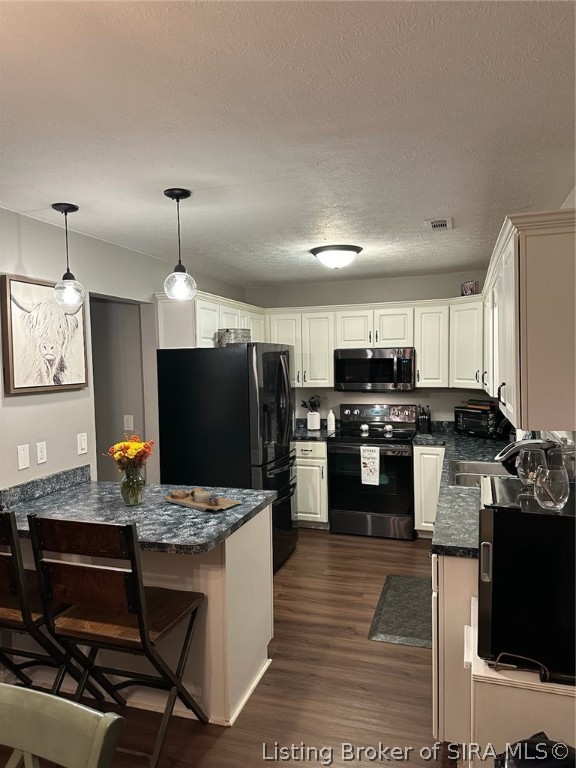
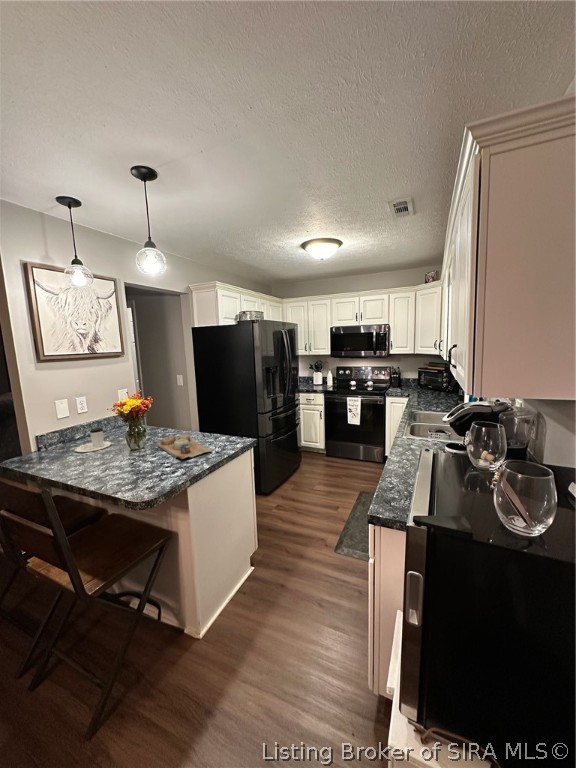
coffee cup: none [56,480,98,510] -> present [75,428,112,452]

